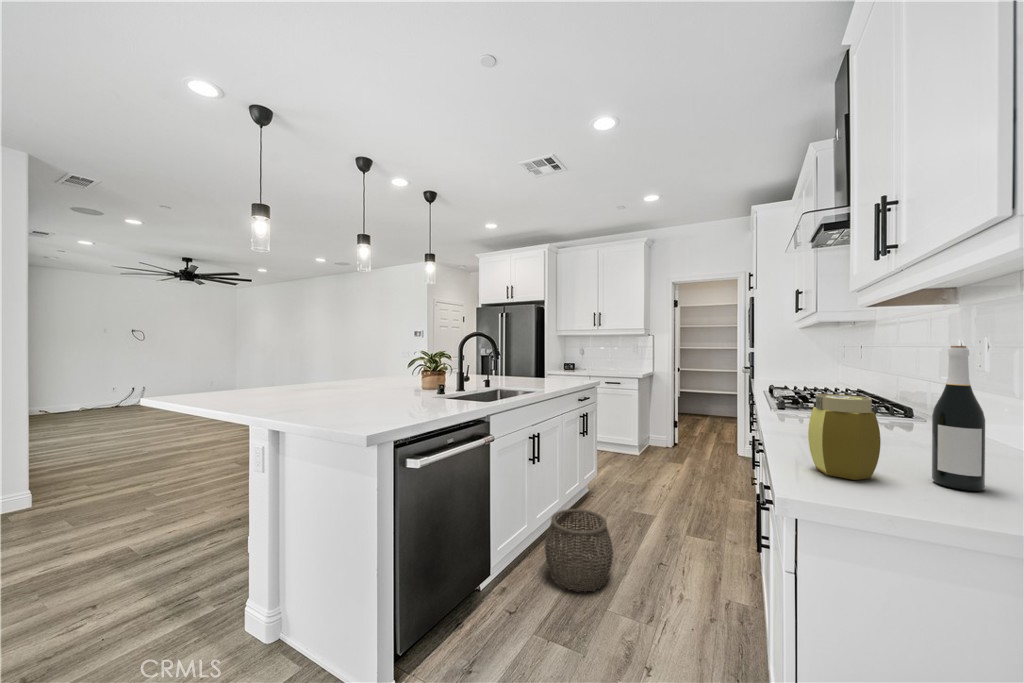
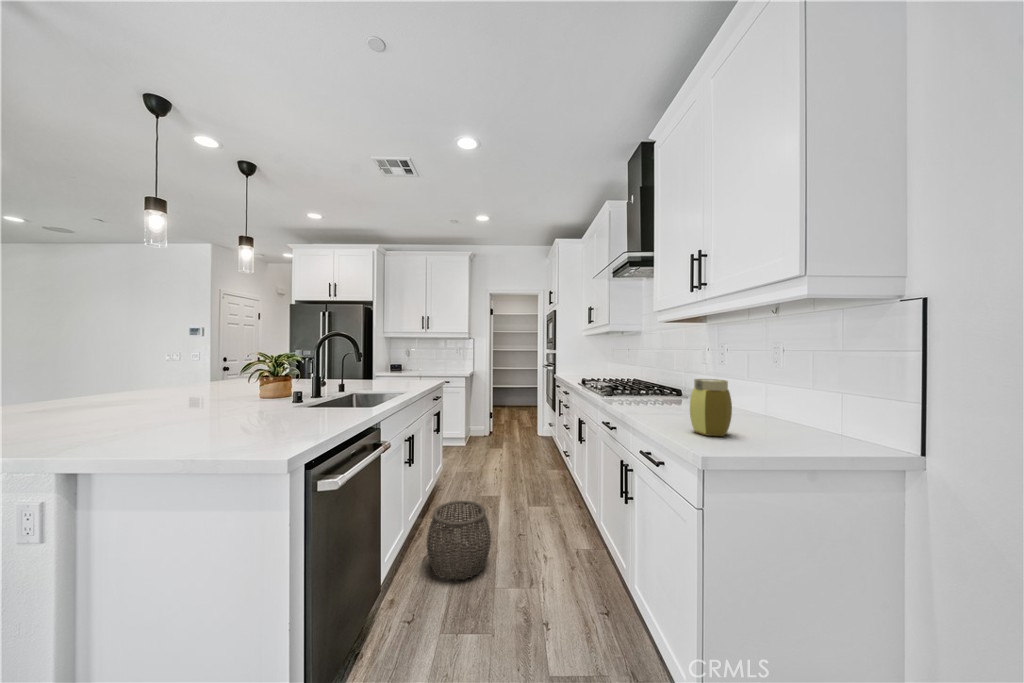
wine bottle: present [932,346,985,491] -> none [751,345,778,434]

